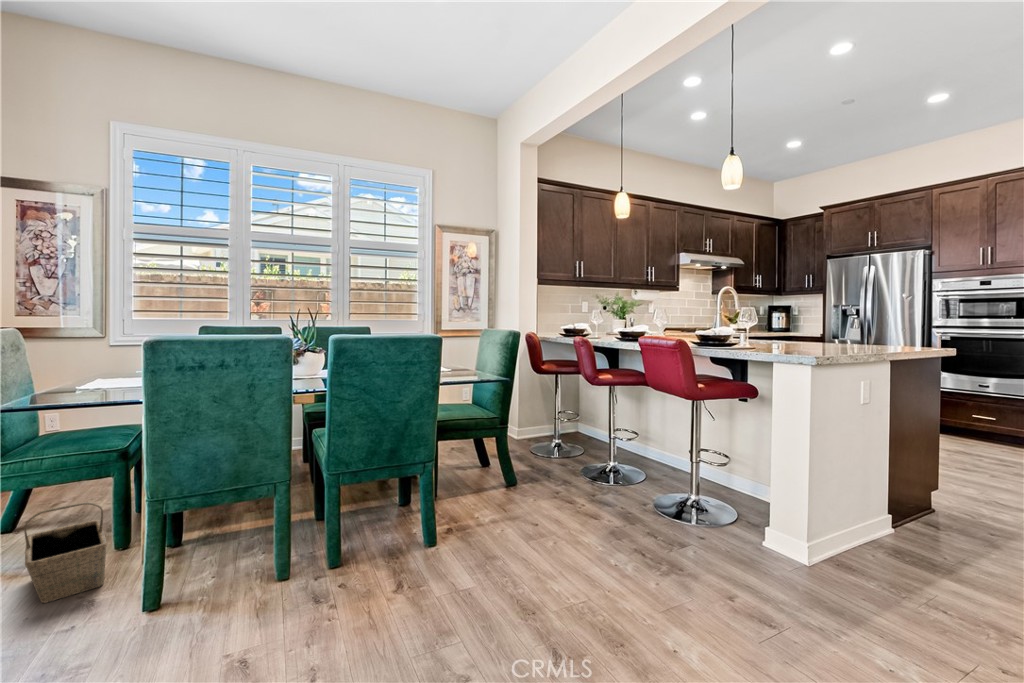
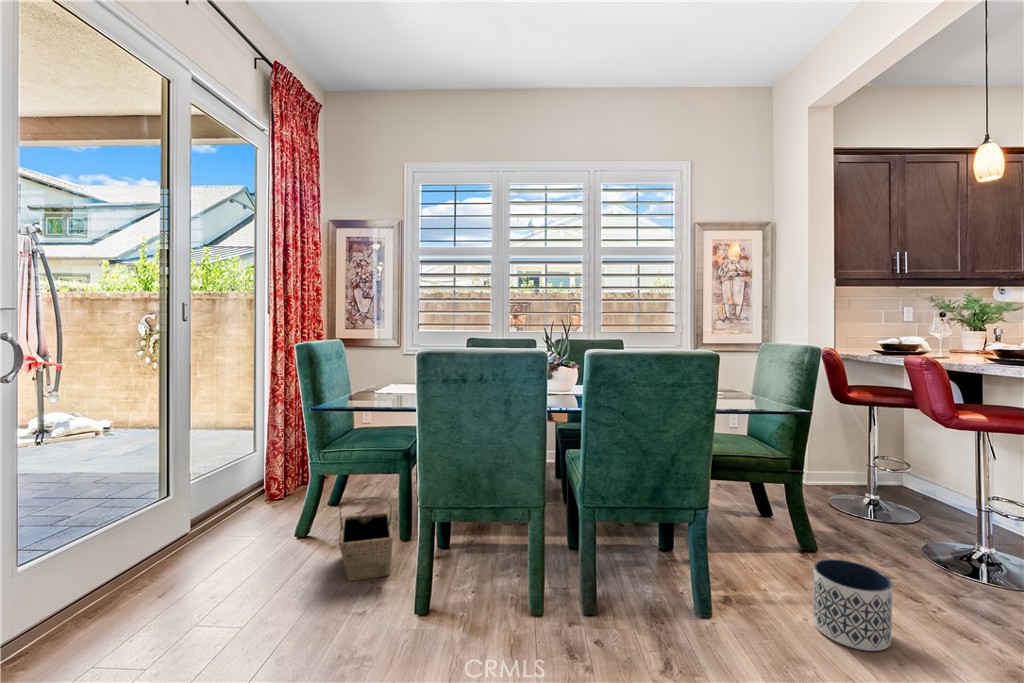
planter: none [509,484,556,543] -> present [813,559,892,651]

